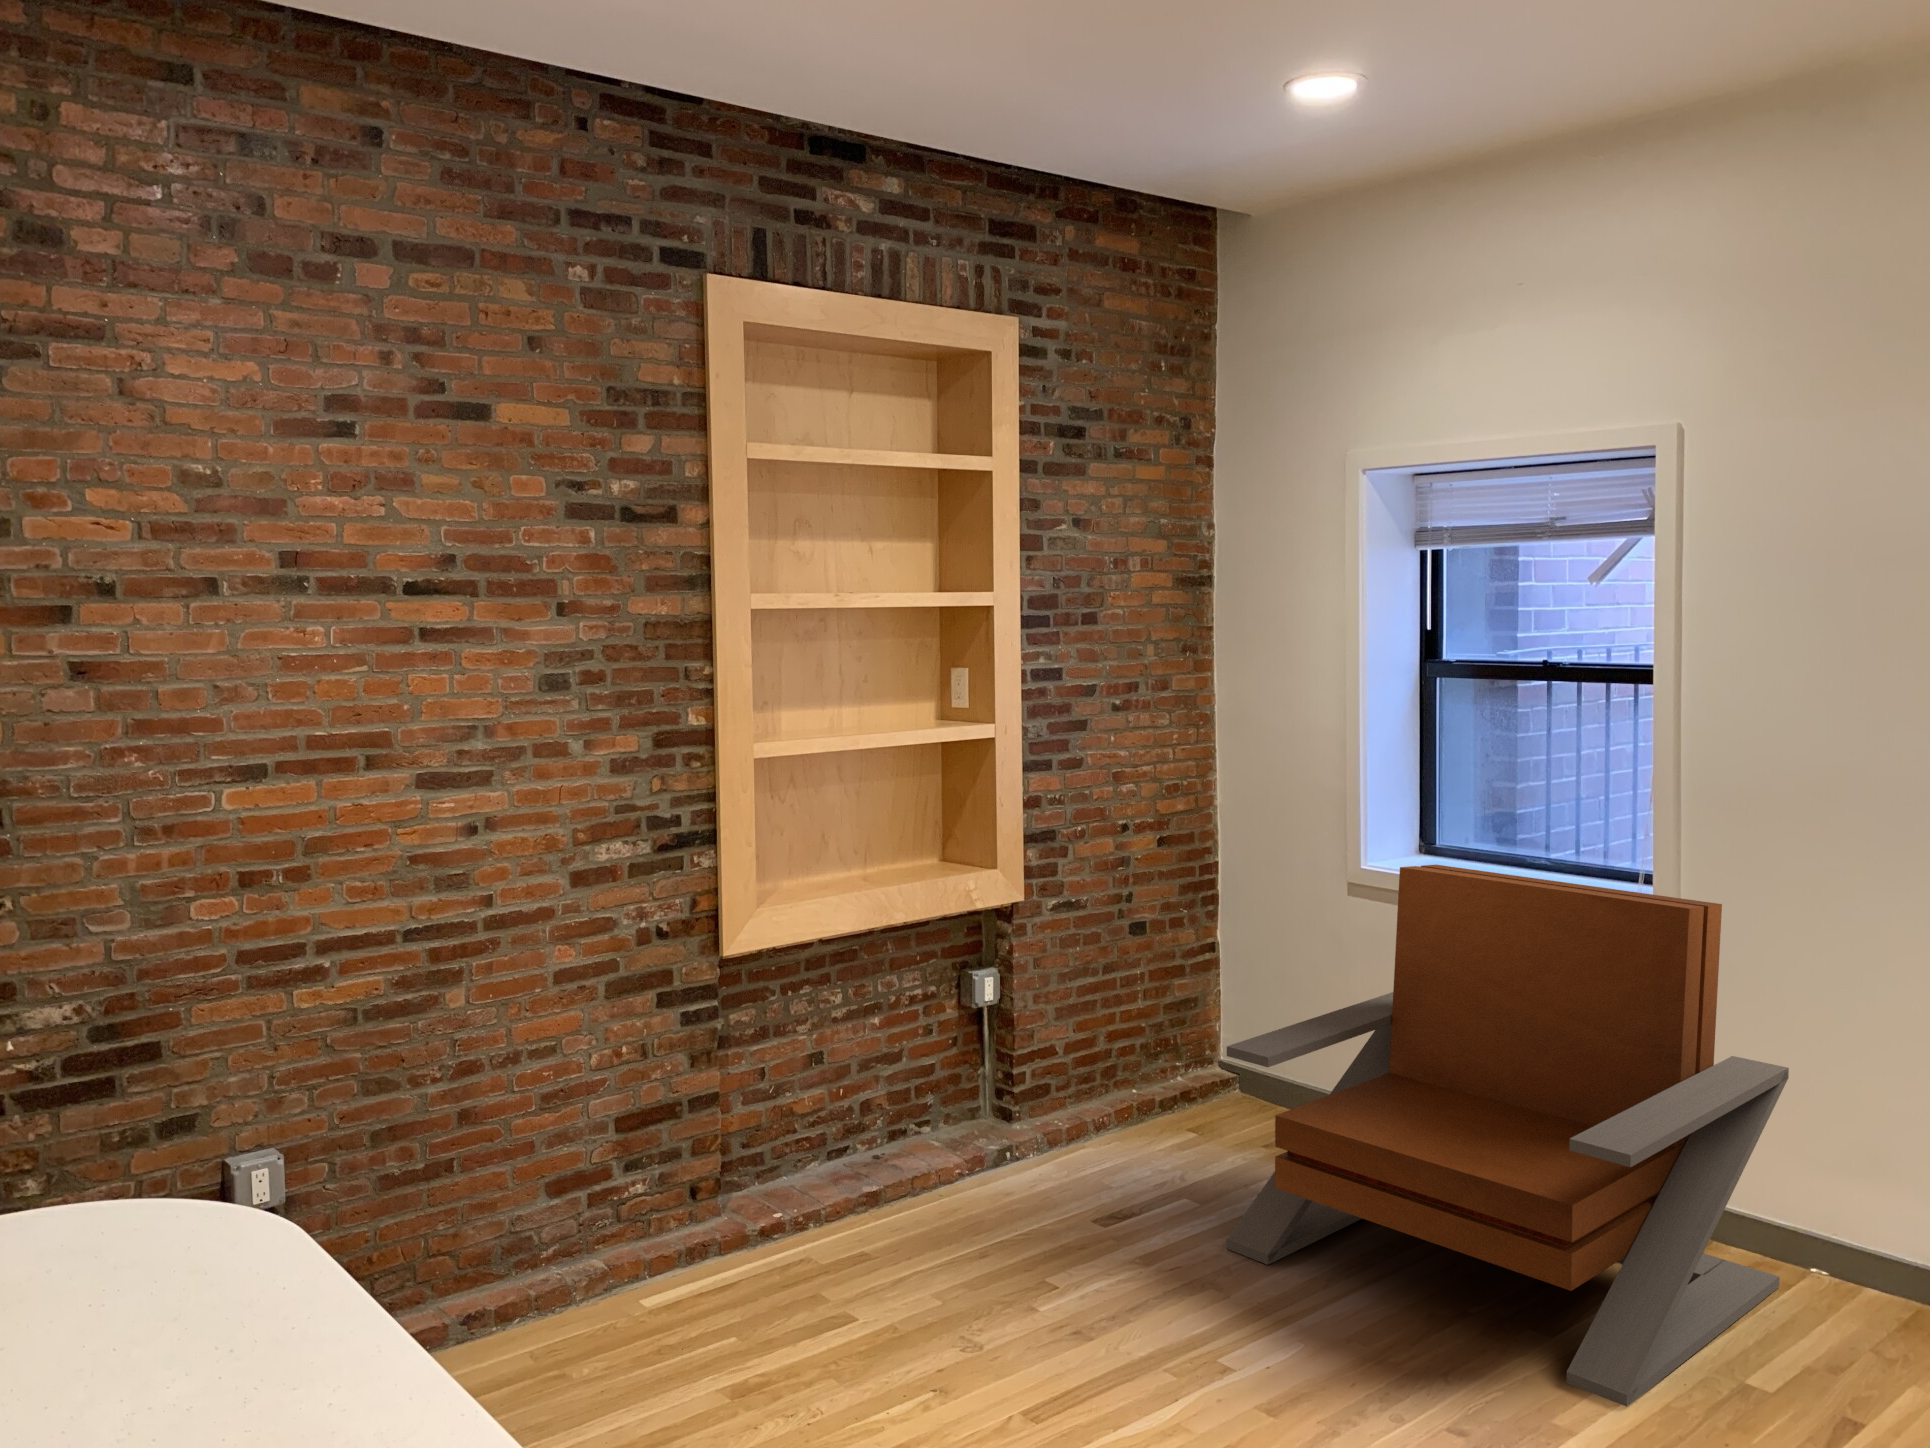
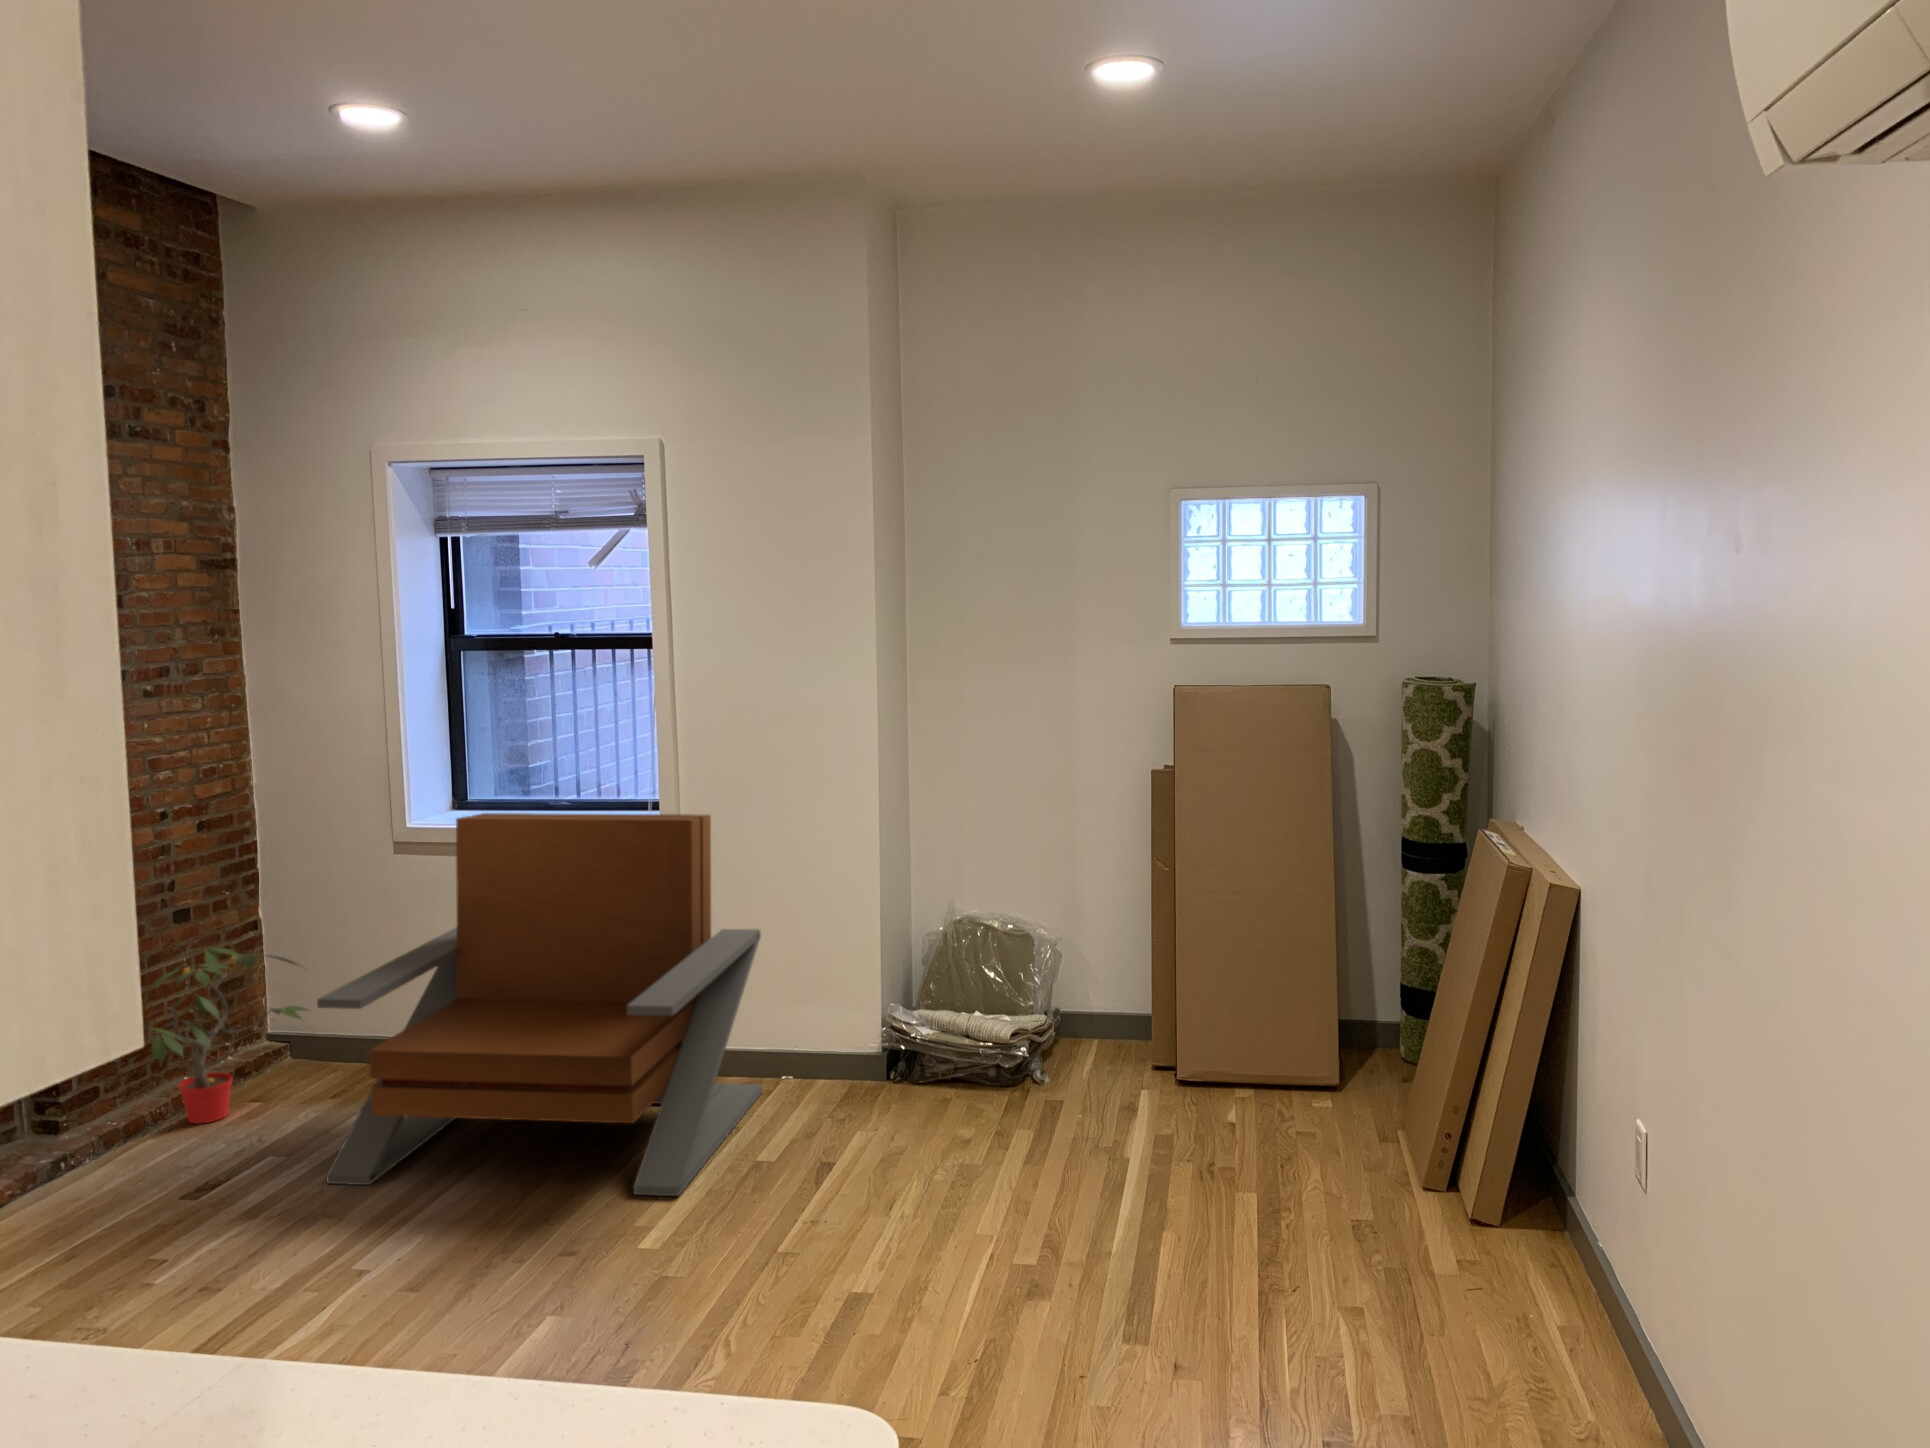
potted plant: none [1053,965,1254,1144] -> present [128,948,308,1123]

